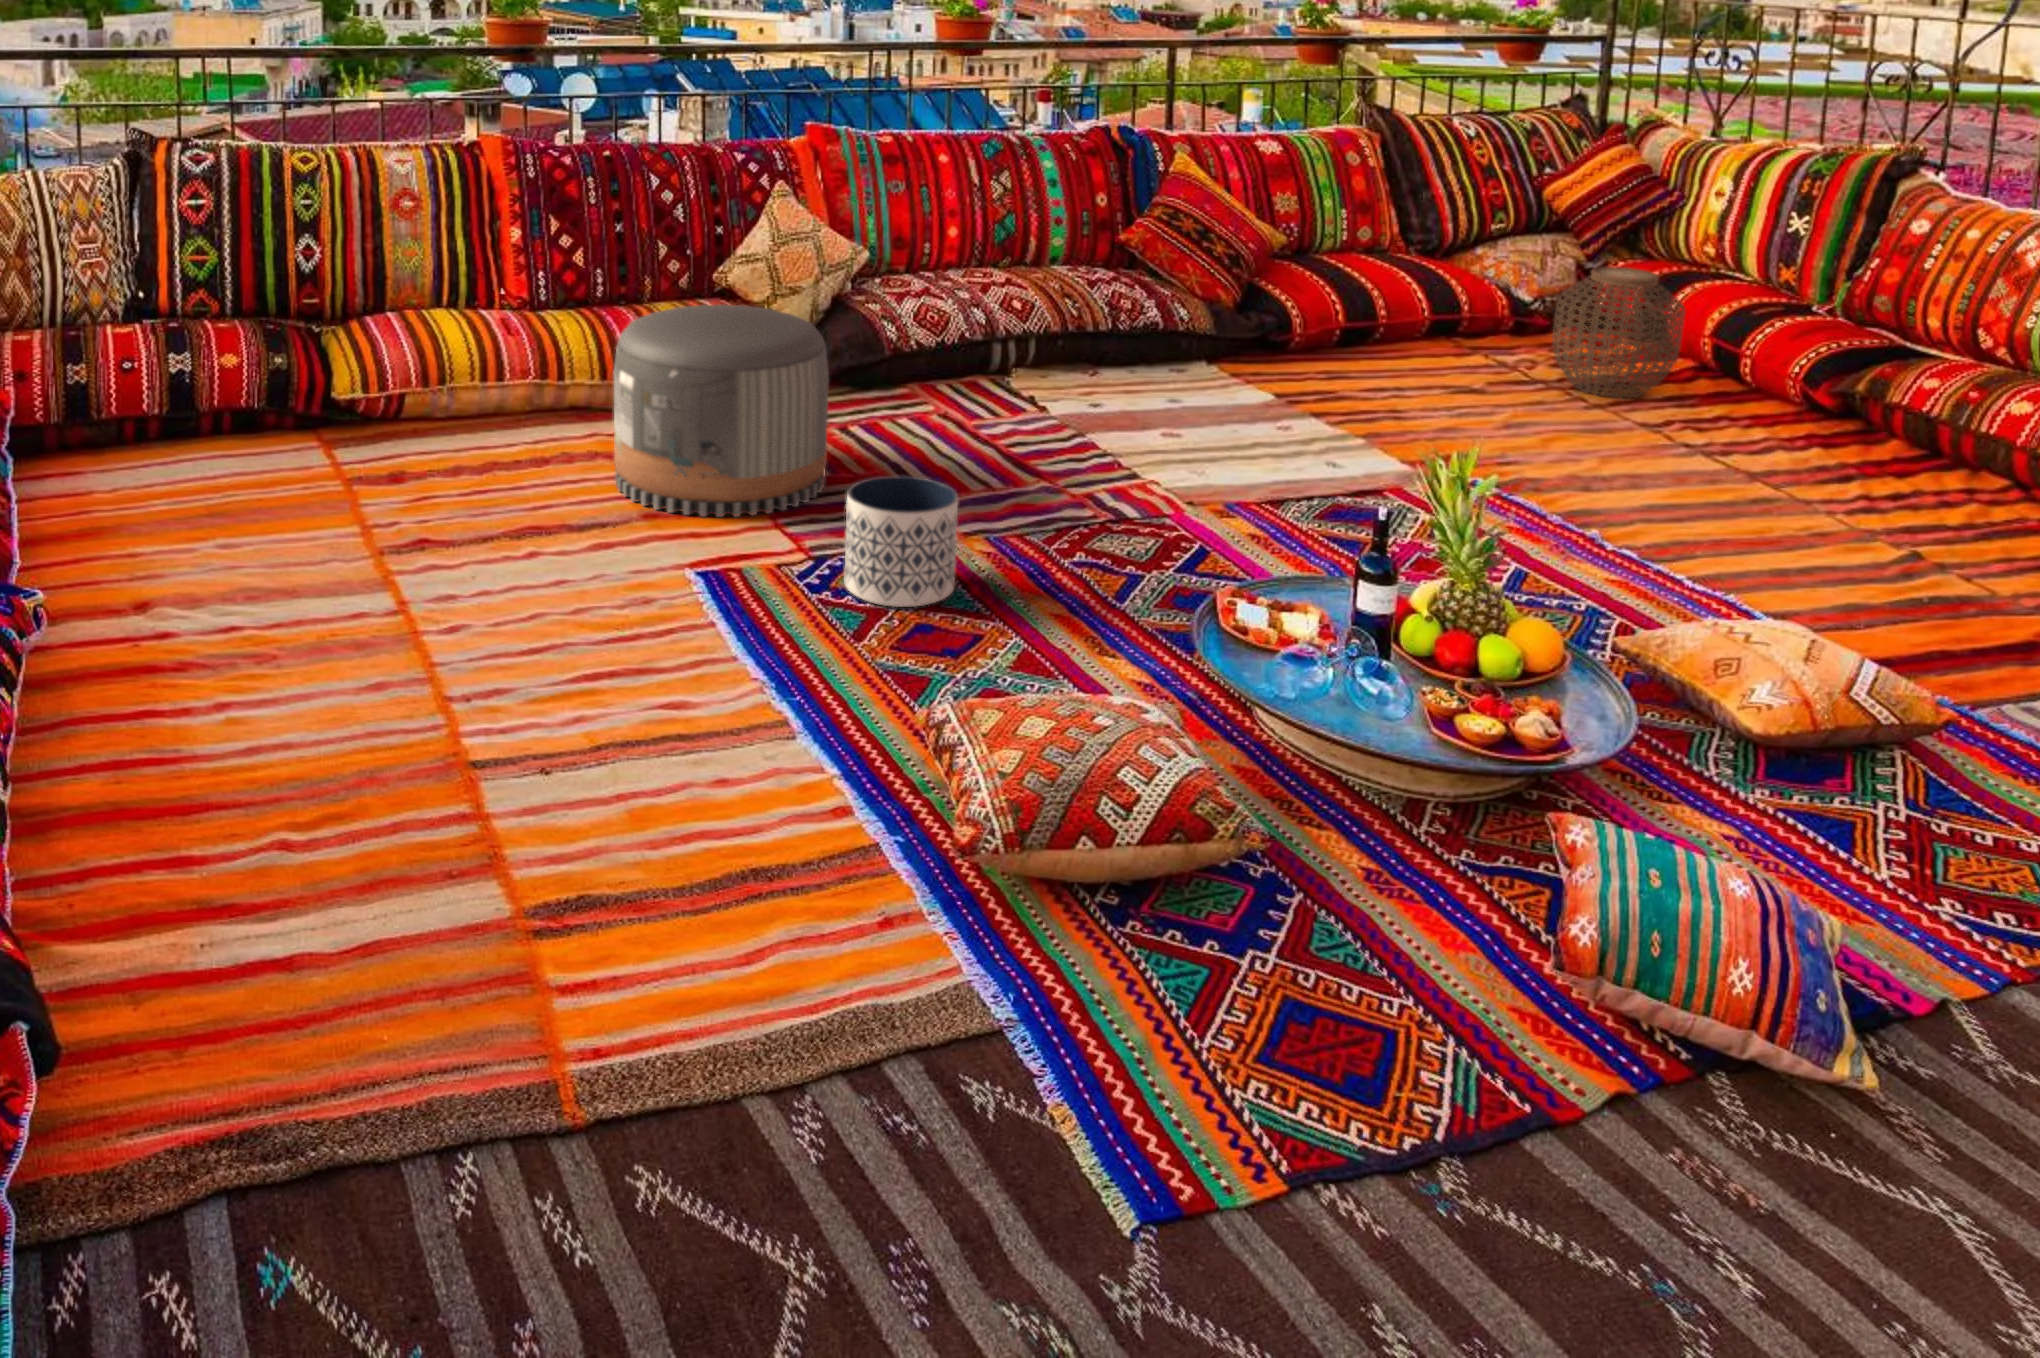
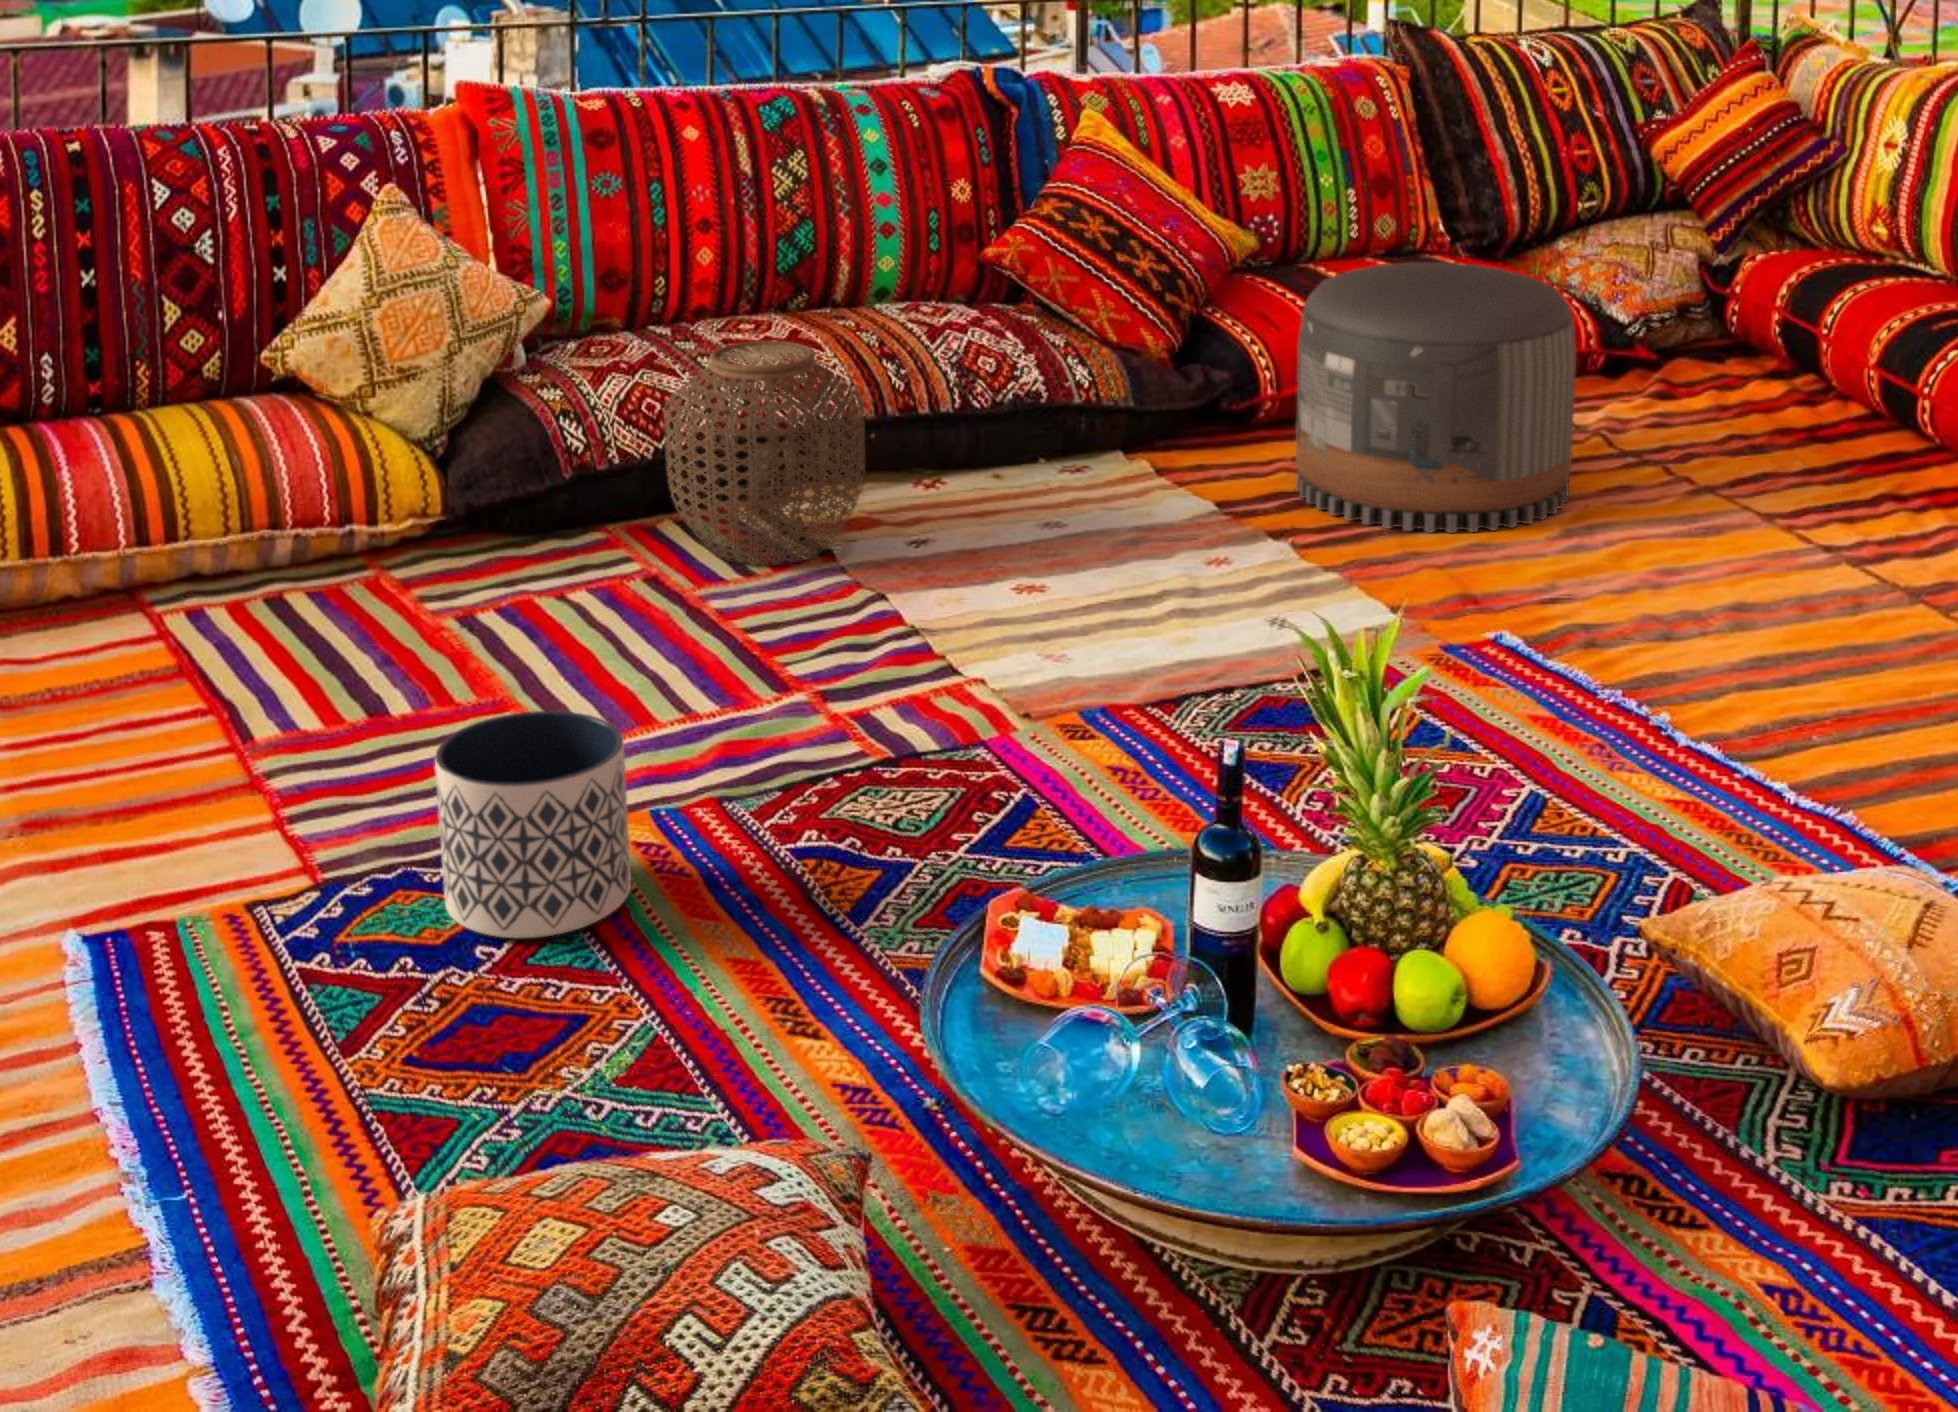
woven basket: present [1553,267,1685,398] -> present [664,341,865,565]
pouf: present [614,304,829,517] -> present [1296,262,1576,533]

